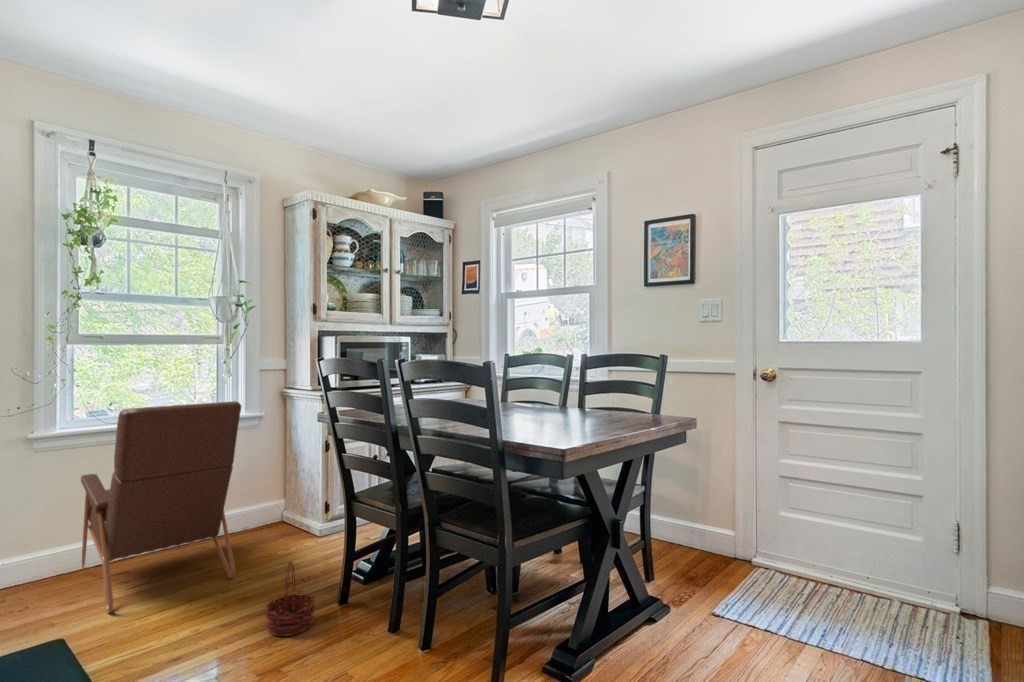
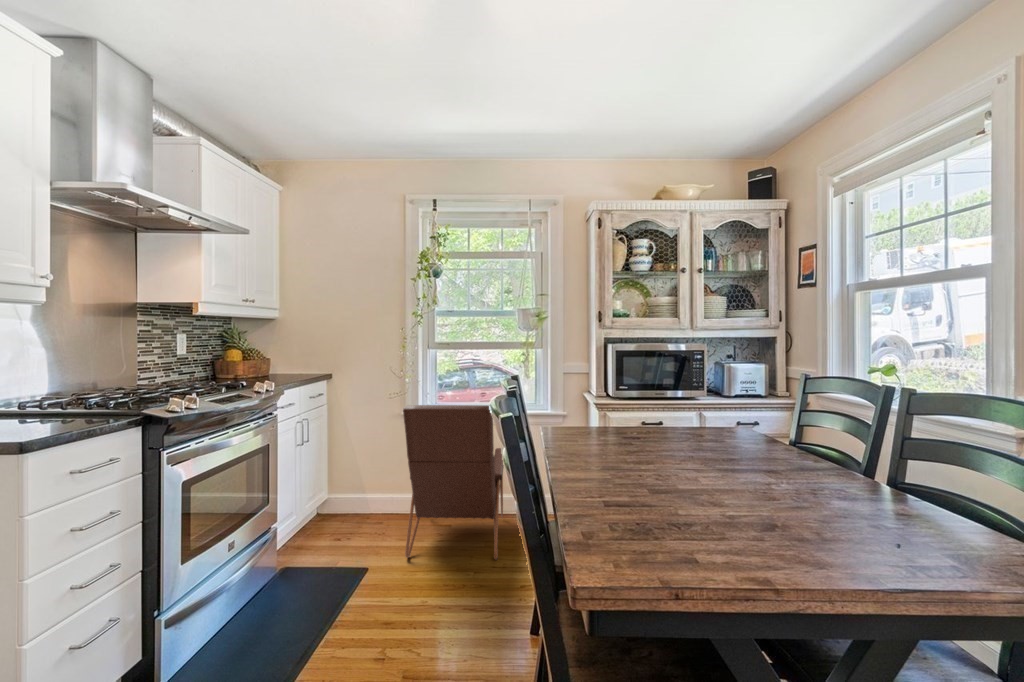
basket: present [265,561,316,636] -> none [457,570,504,644]

